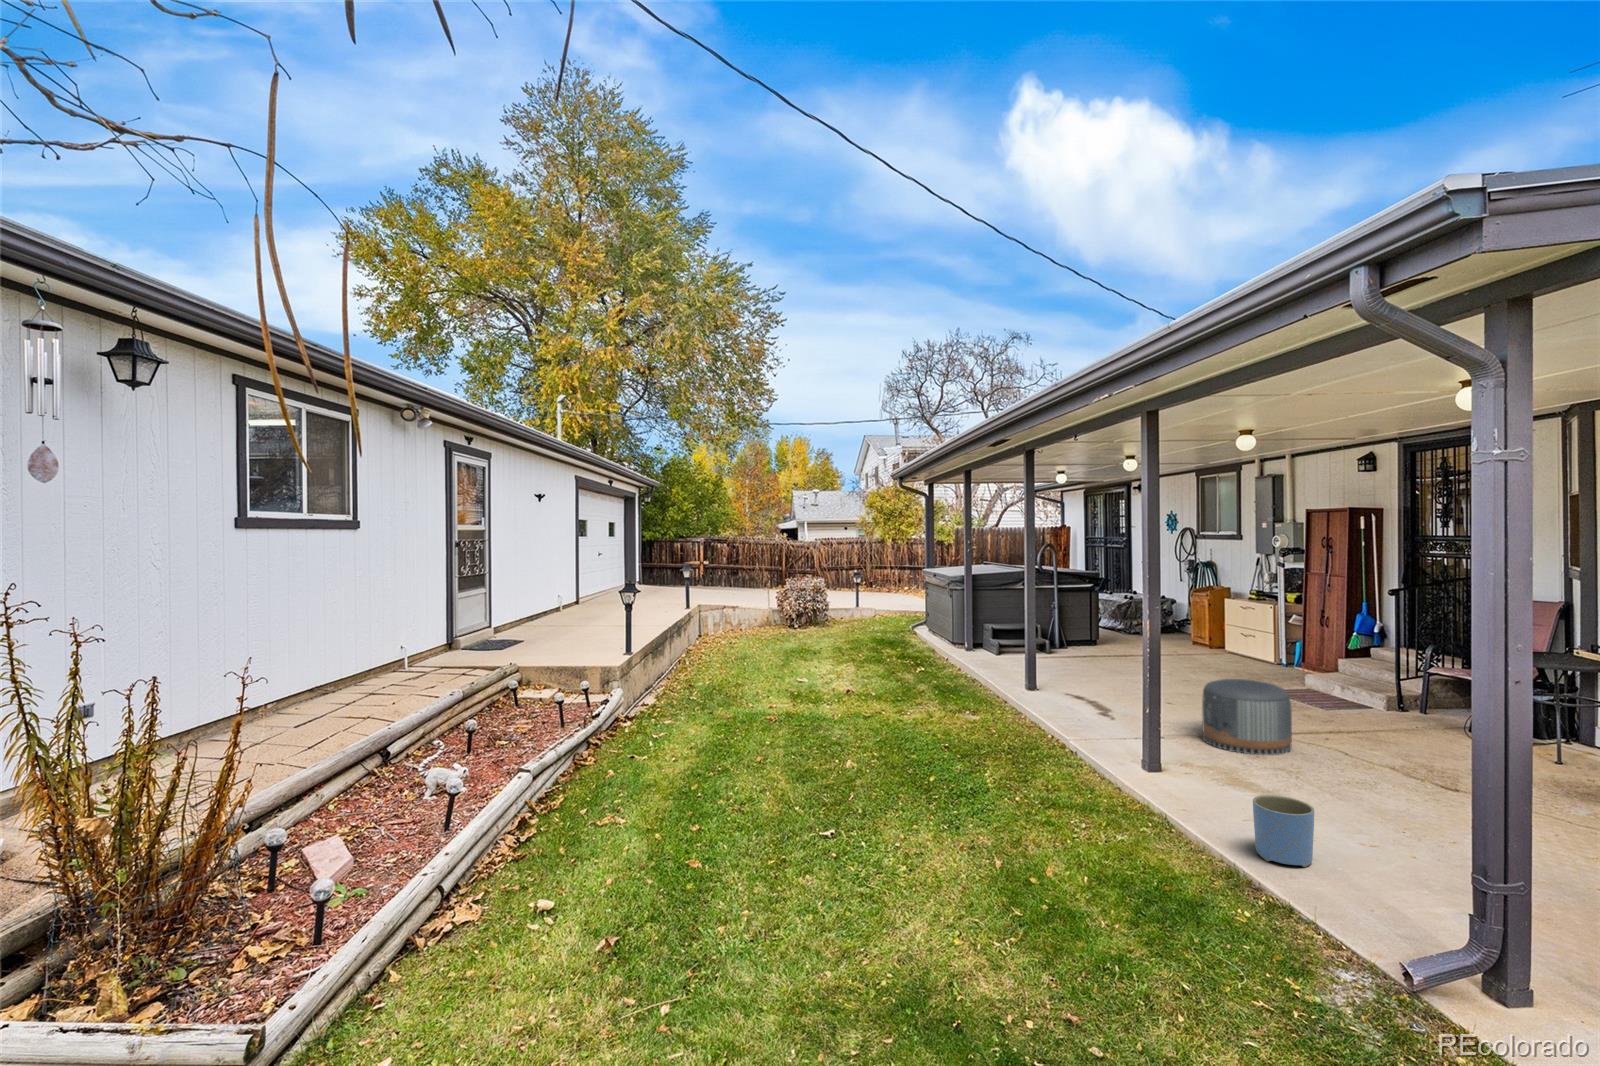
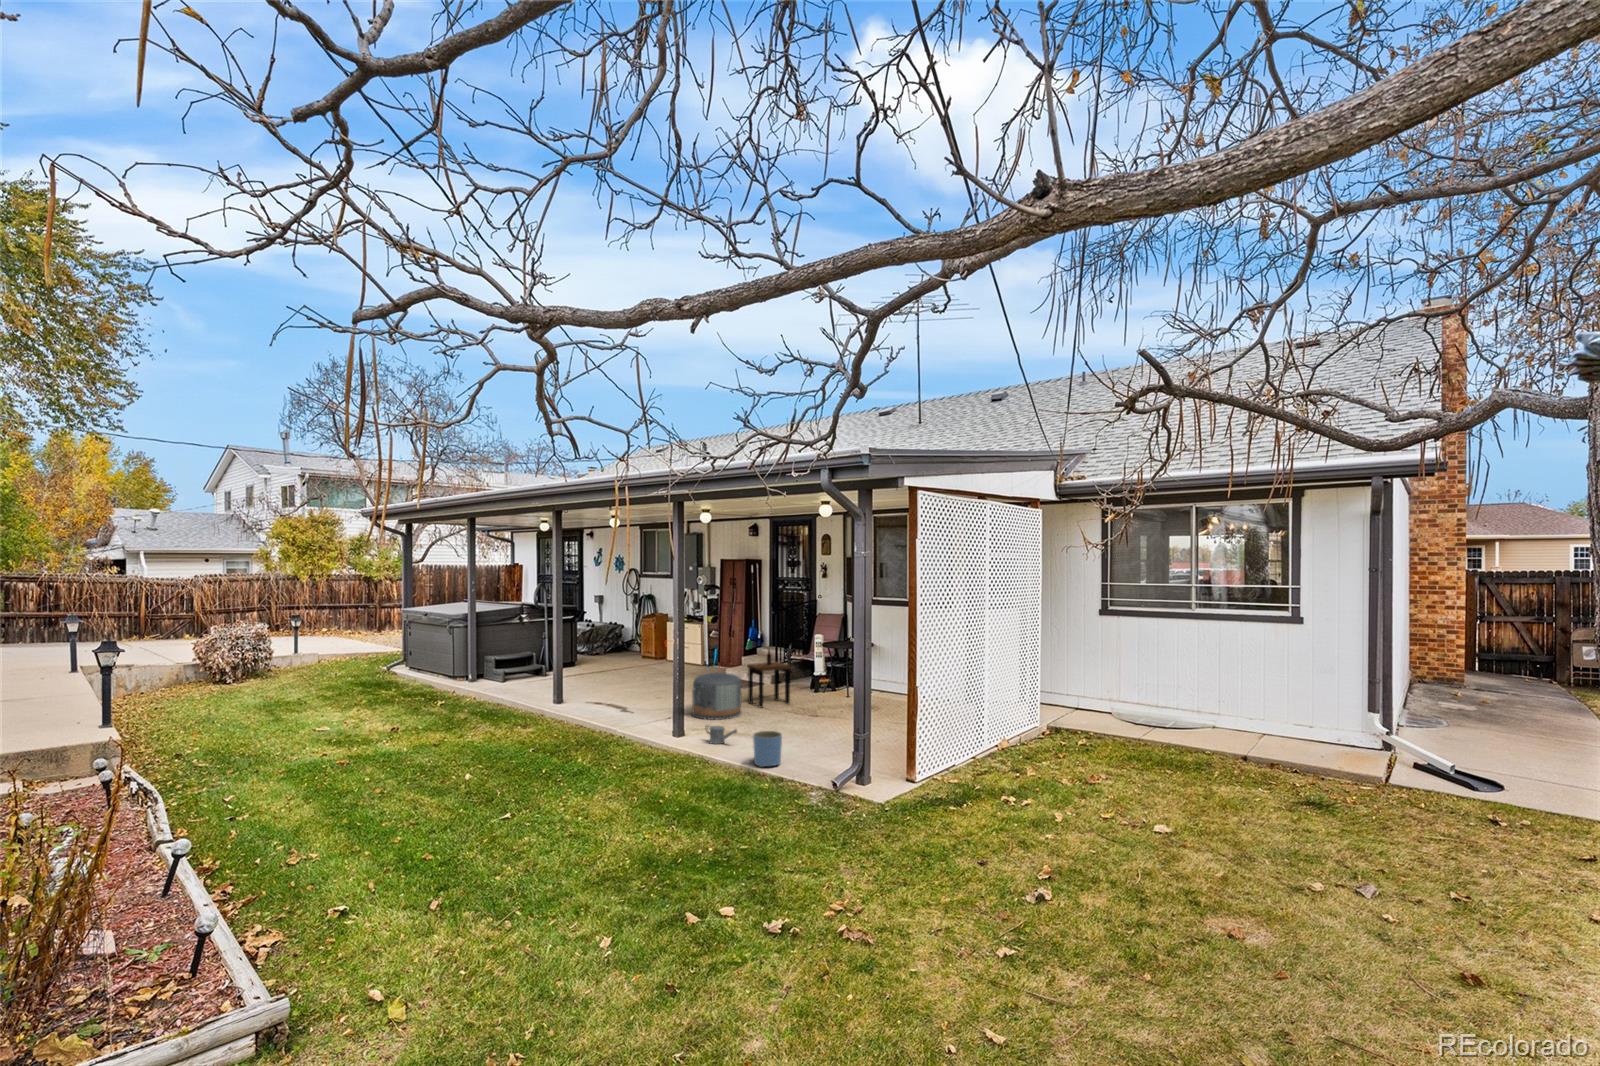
side table: none [1313,651,1404,750] -> present [747,650,791,708]
watering can: none [1195,761,1245,796] -> present [705,726,737,744]

